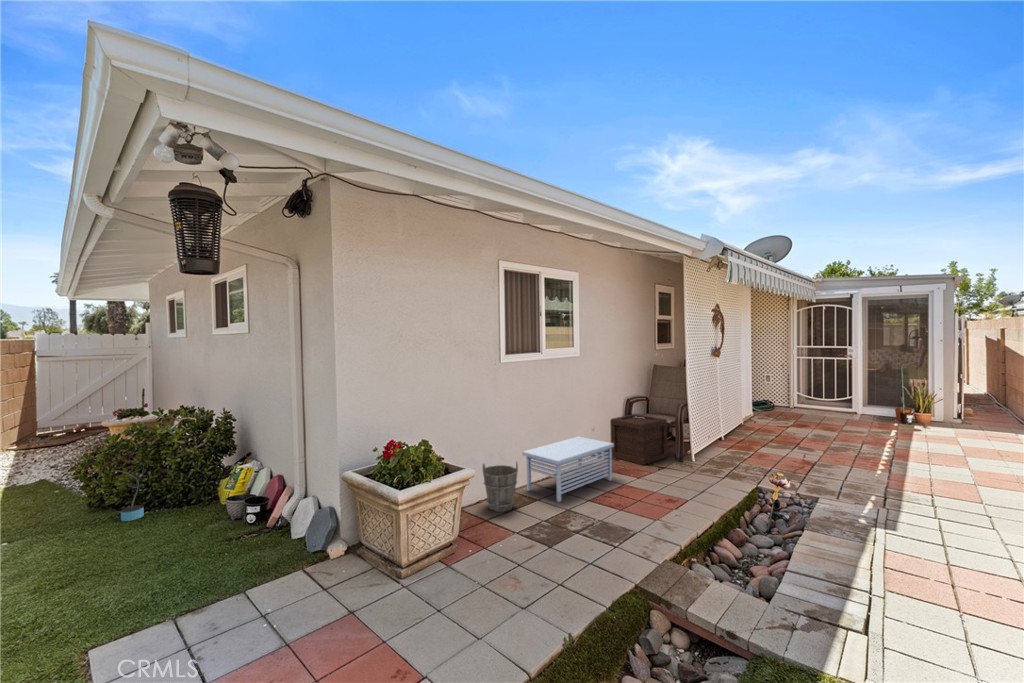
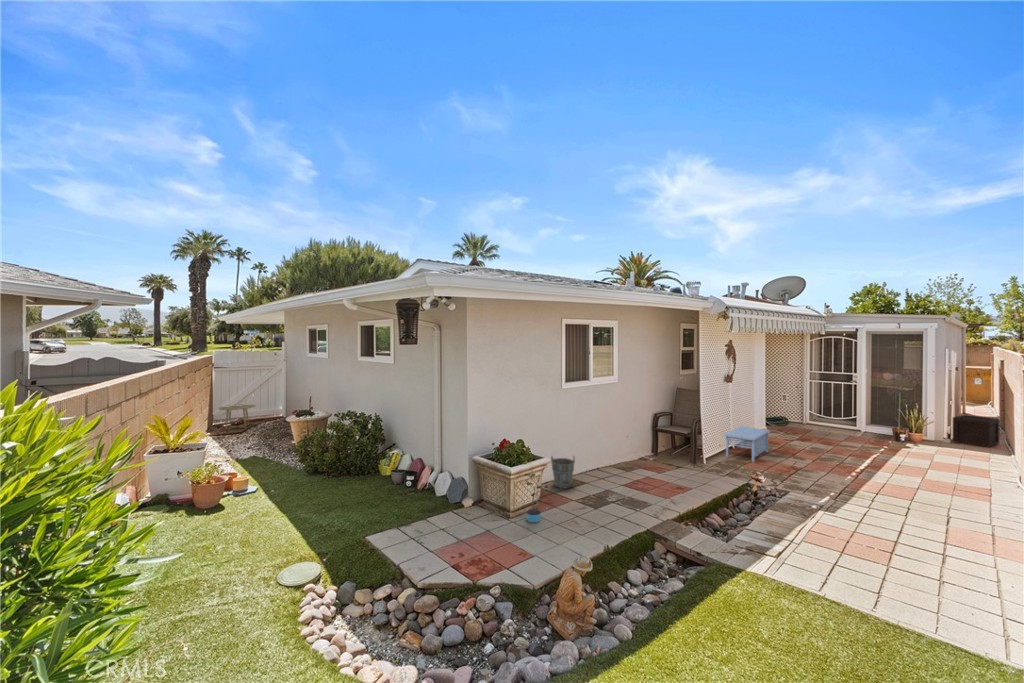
round table: none [19,405,83,442] -> present [218,404,255,430]
wooden crate: present [610,414,668,465] -> present [953,415,999,447]
storage bench: present [522,437,614,502] -> present [724,426,769,462]
potted plant: present [109,460,148,521] -> present [525,474,548,522]

